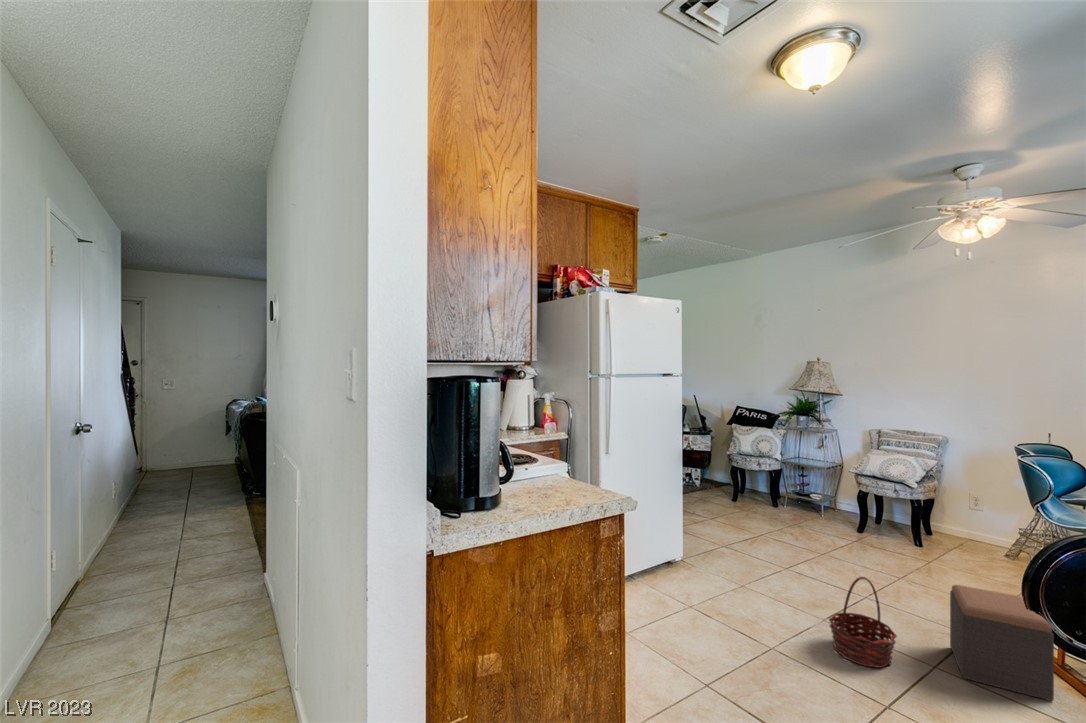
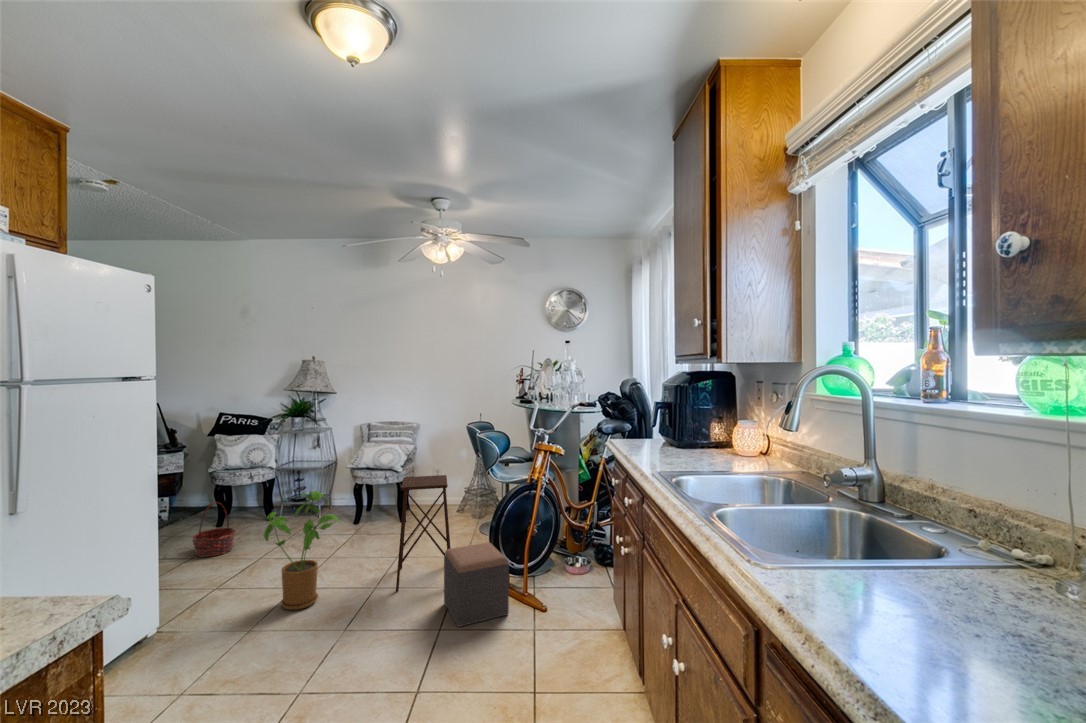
house plant: none [757,483,826,588] -> present [264,491,340,610]
side table: none [890,491,976,634] -> present [396,475,450,591]
basket: present [829,577,897,668] -> present [192,502,236,557]

